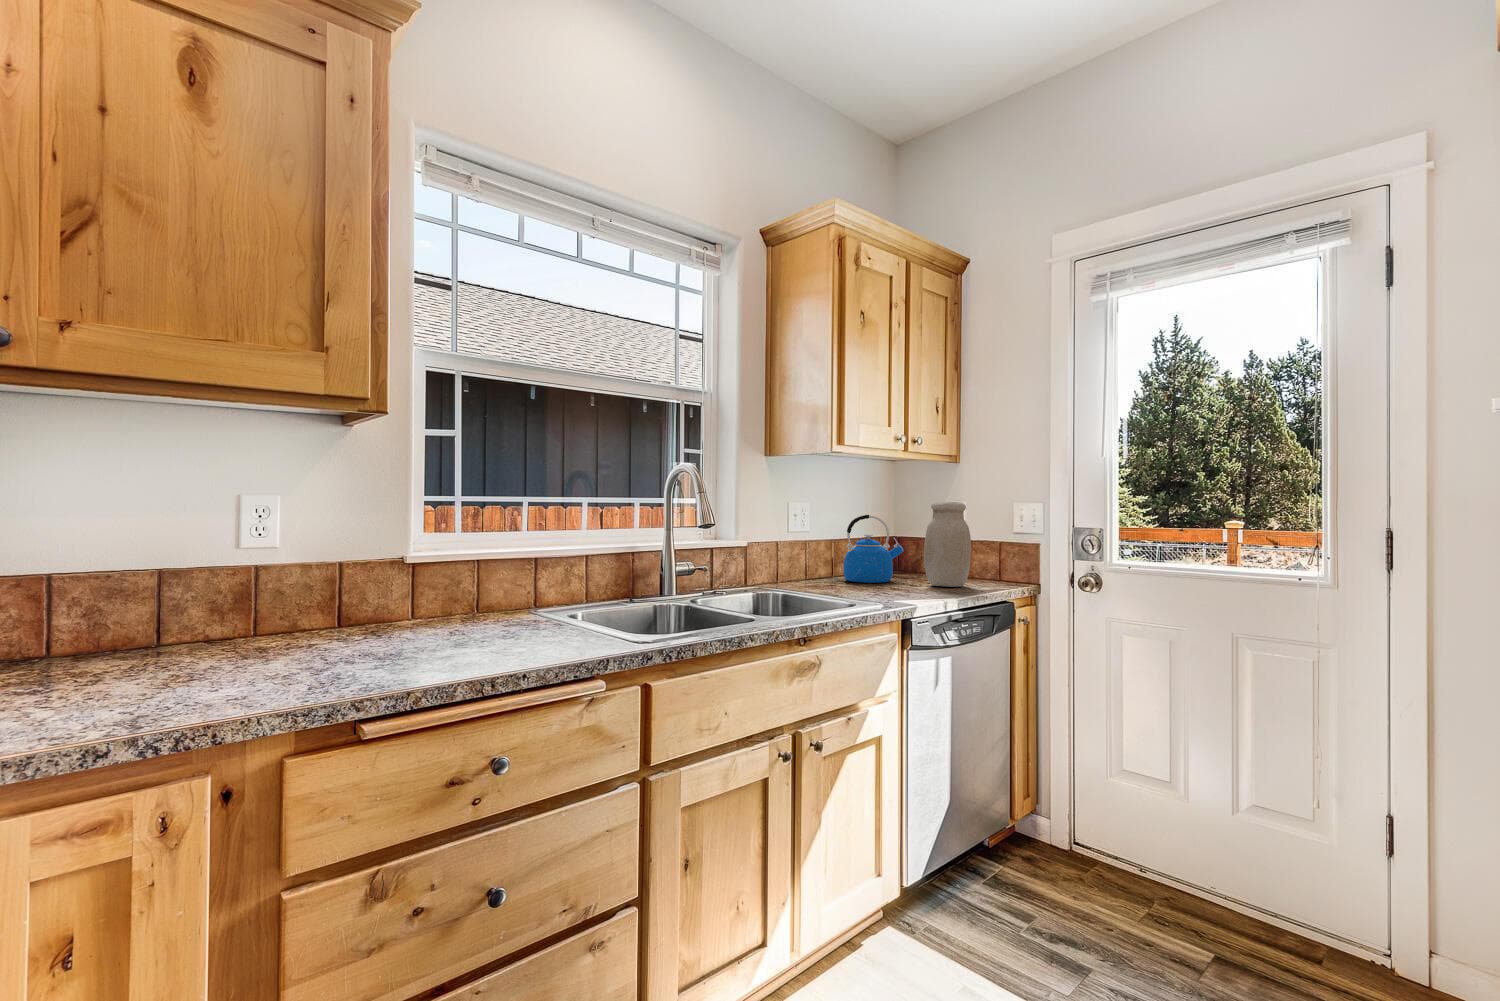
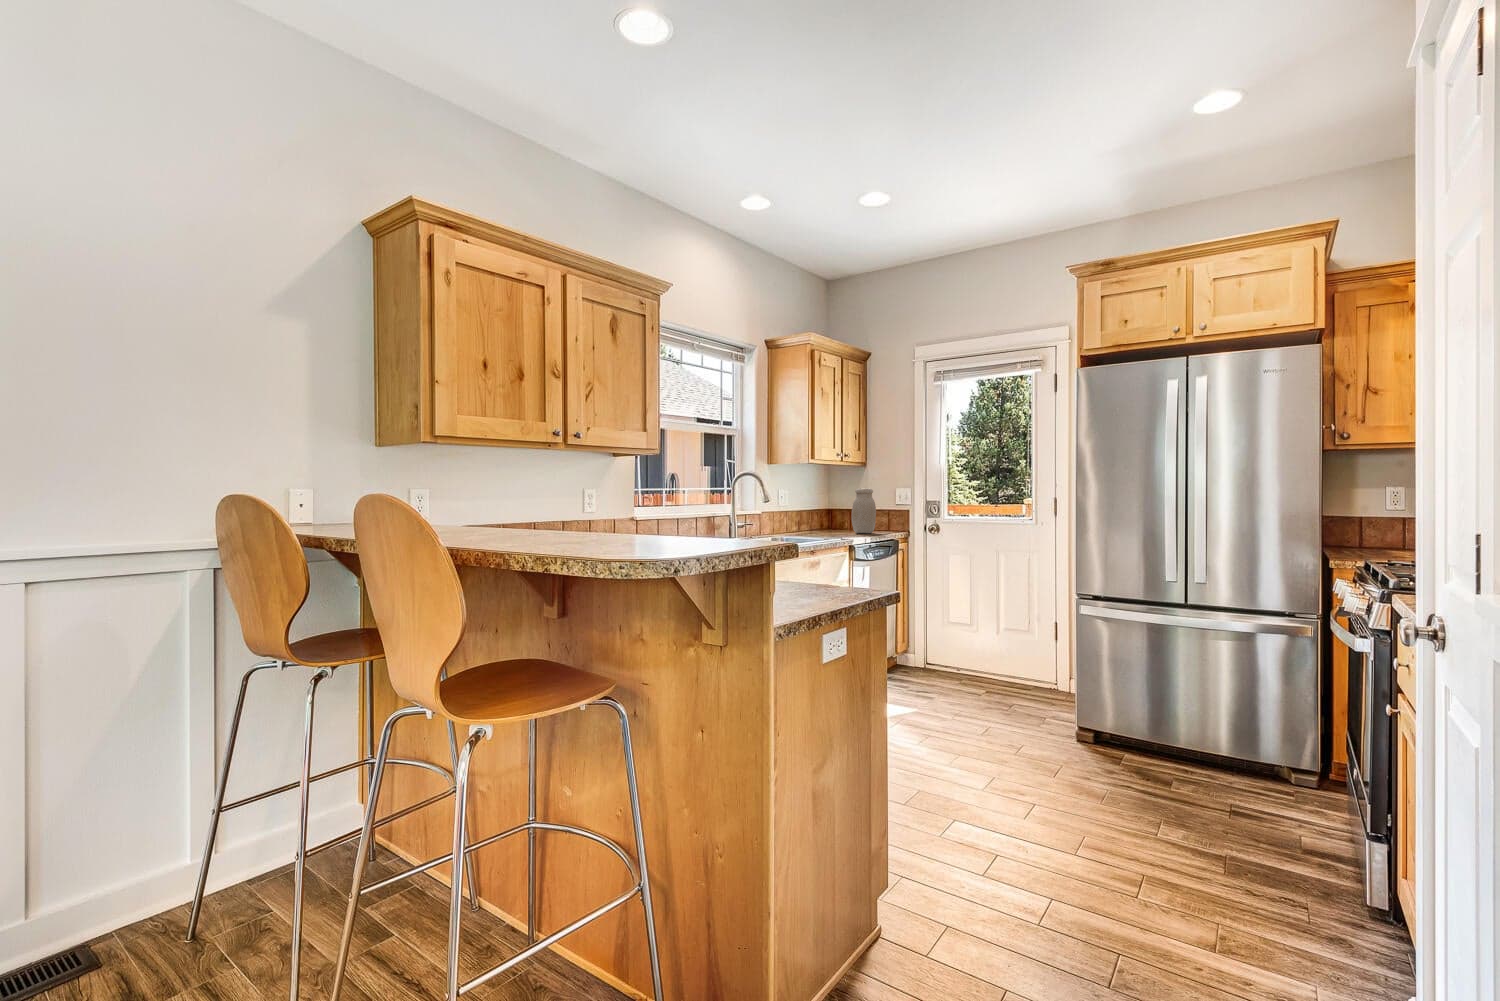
kettle: present [843,515,904,583] -> none [806,496,838,533]

